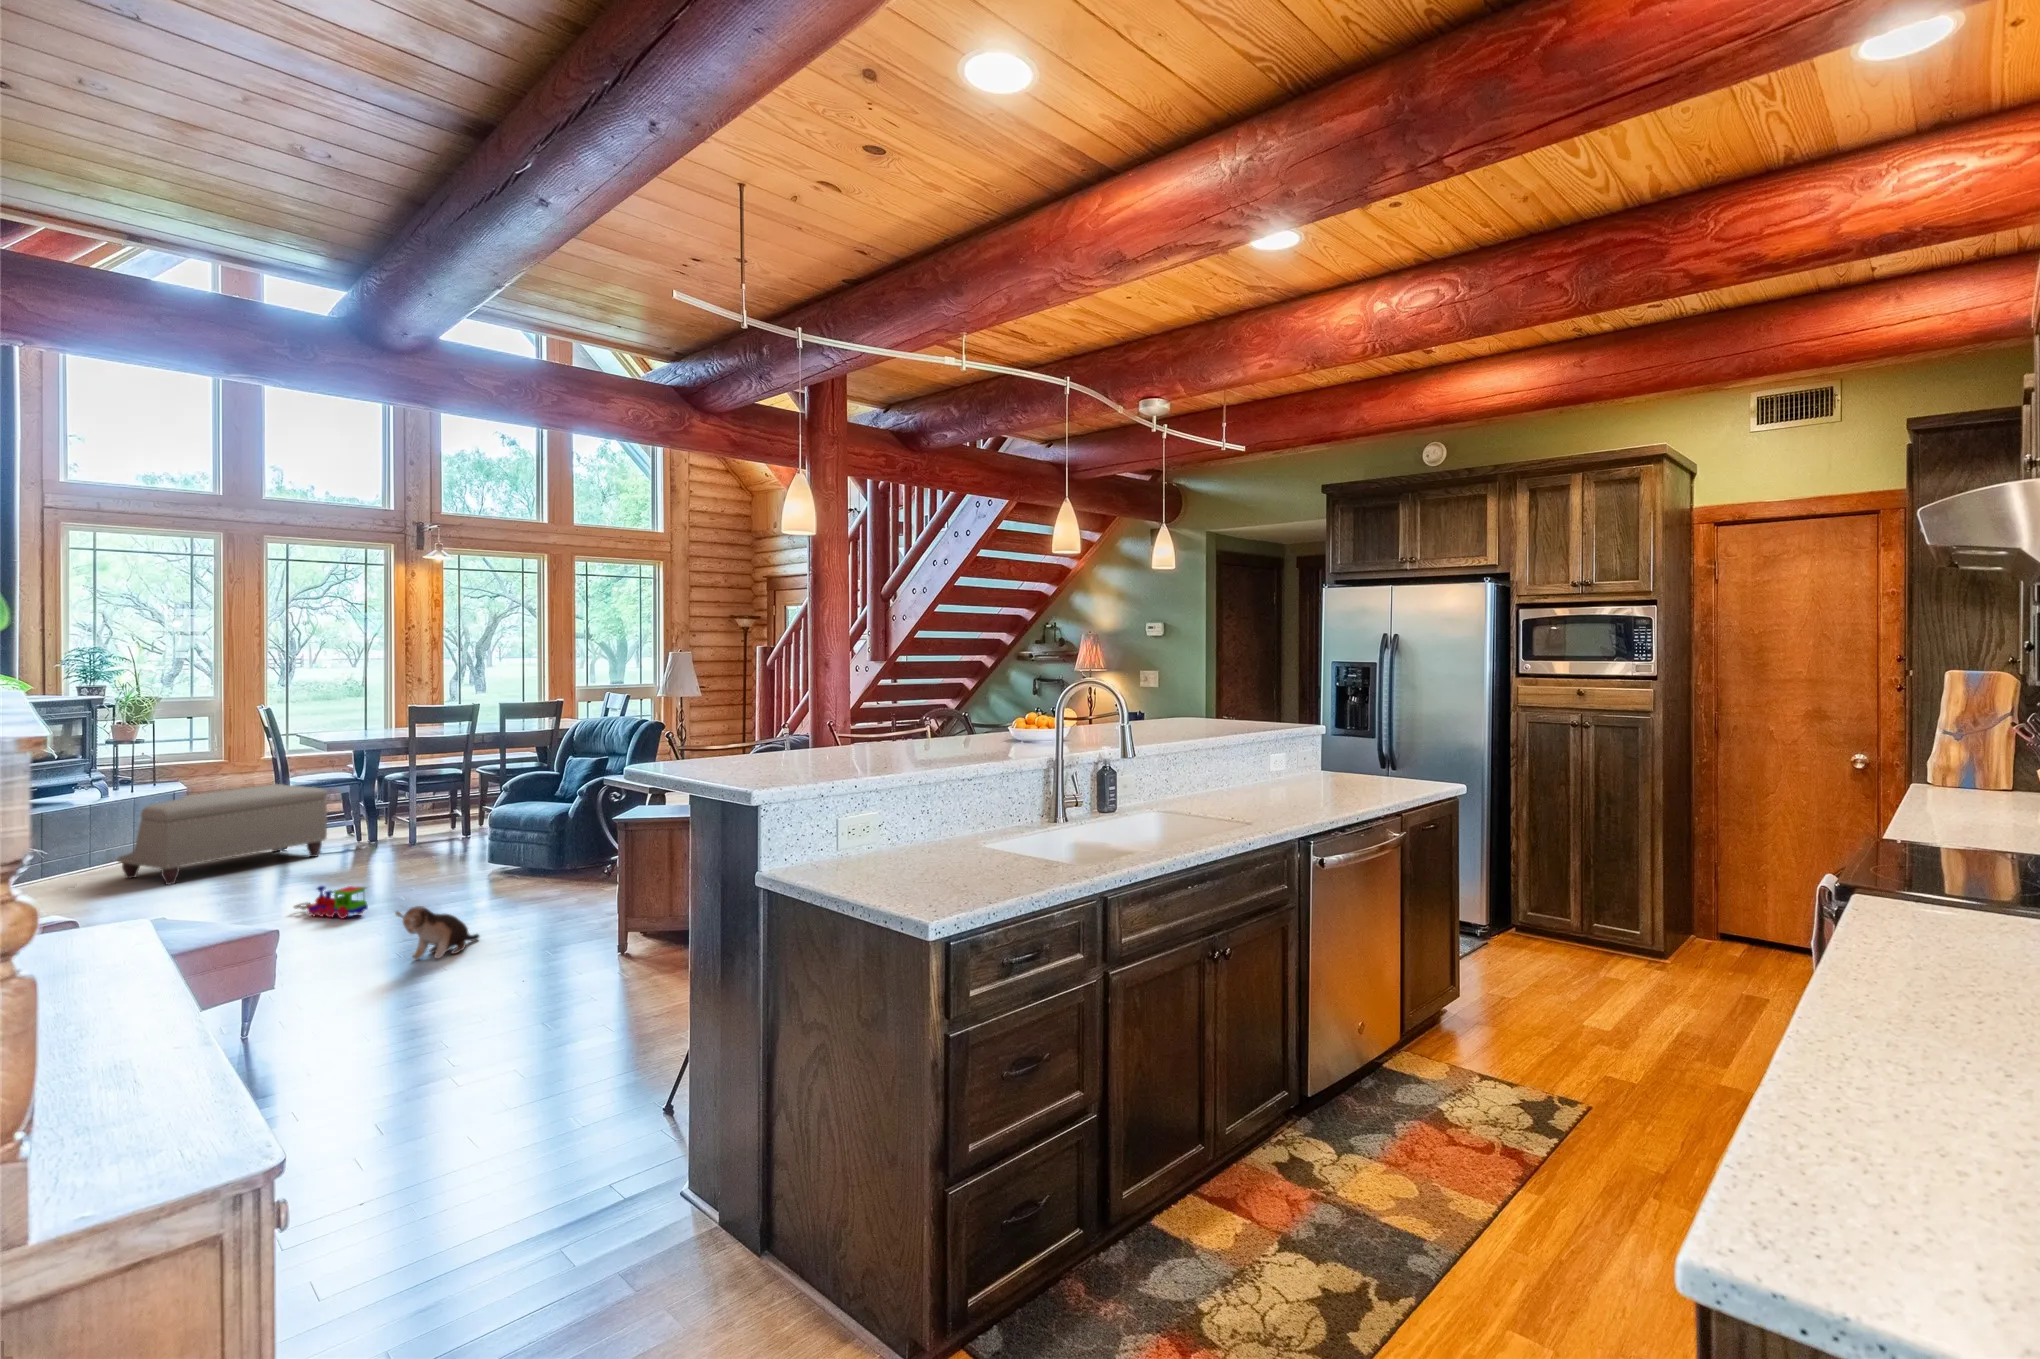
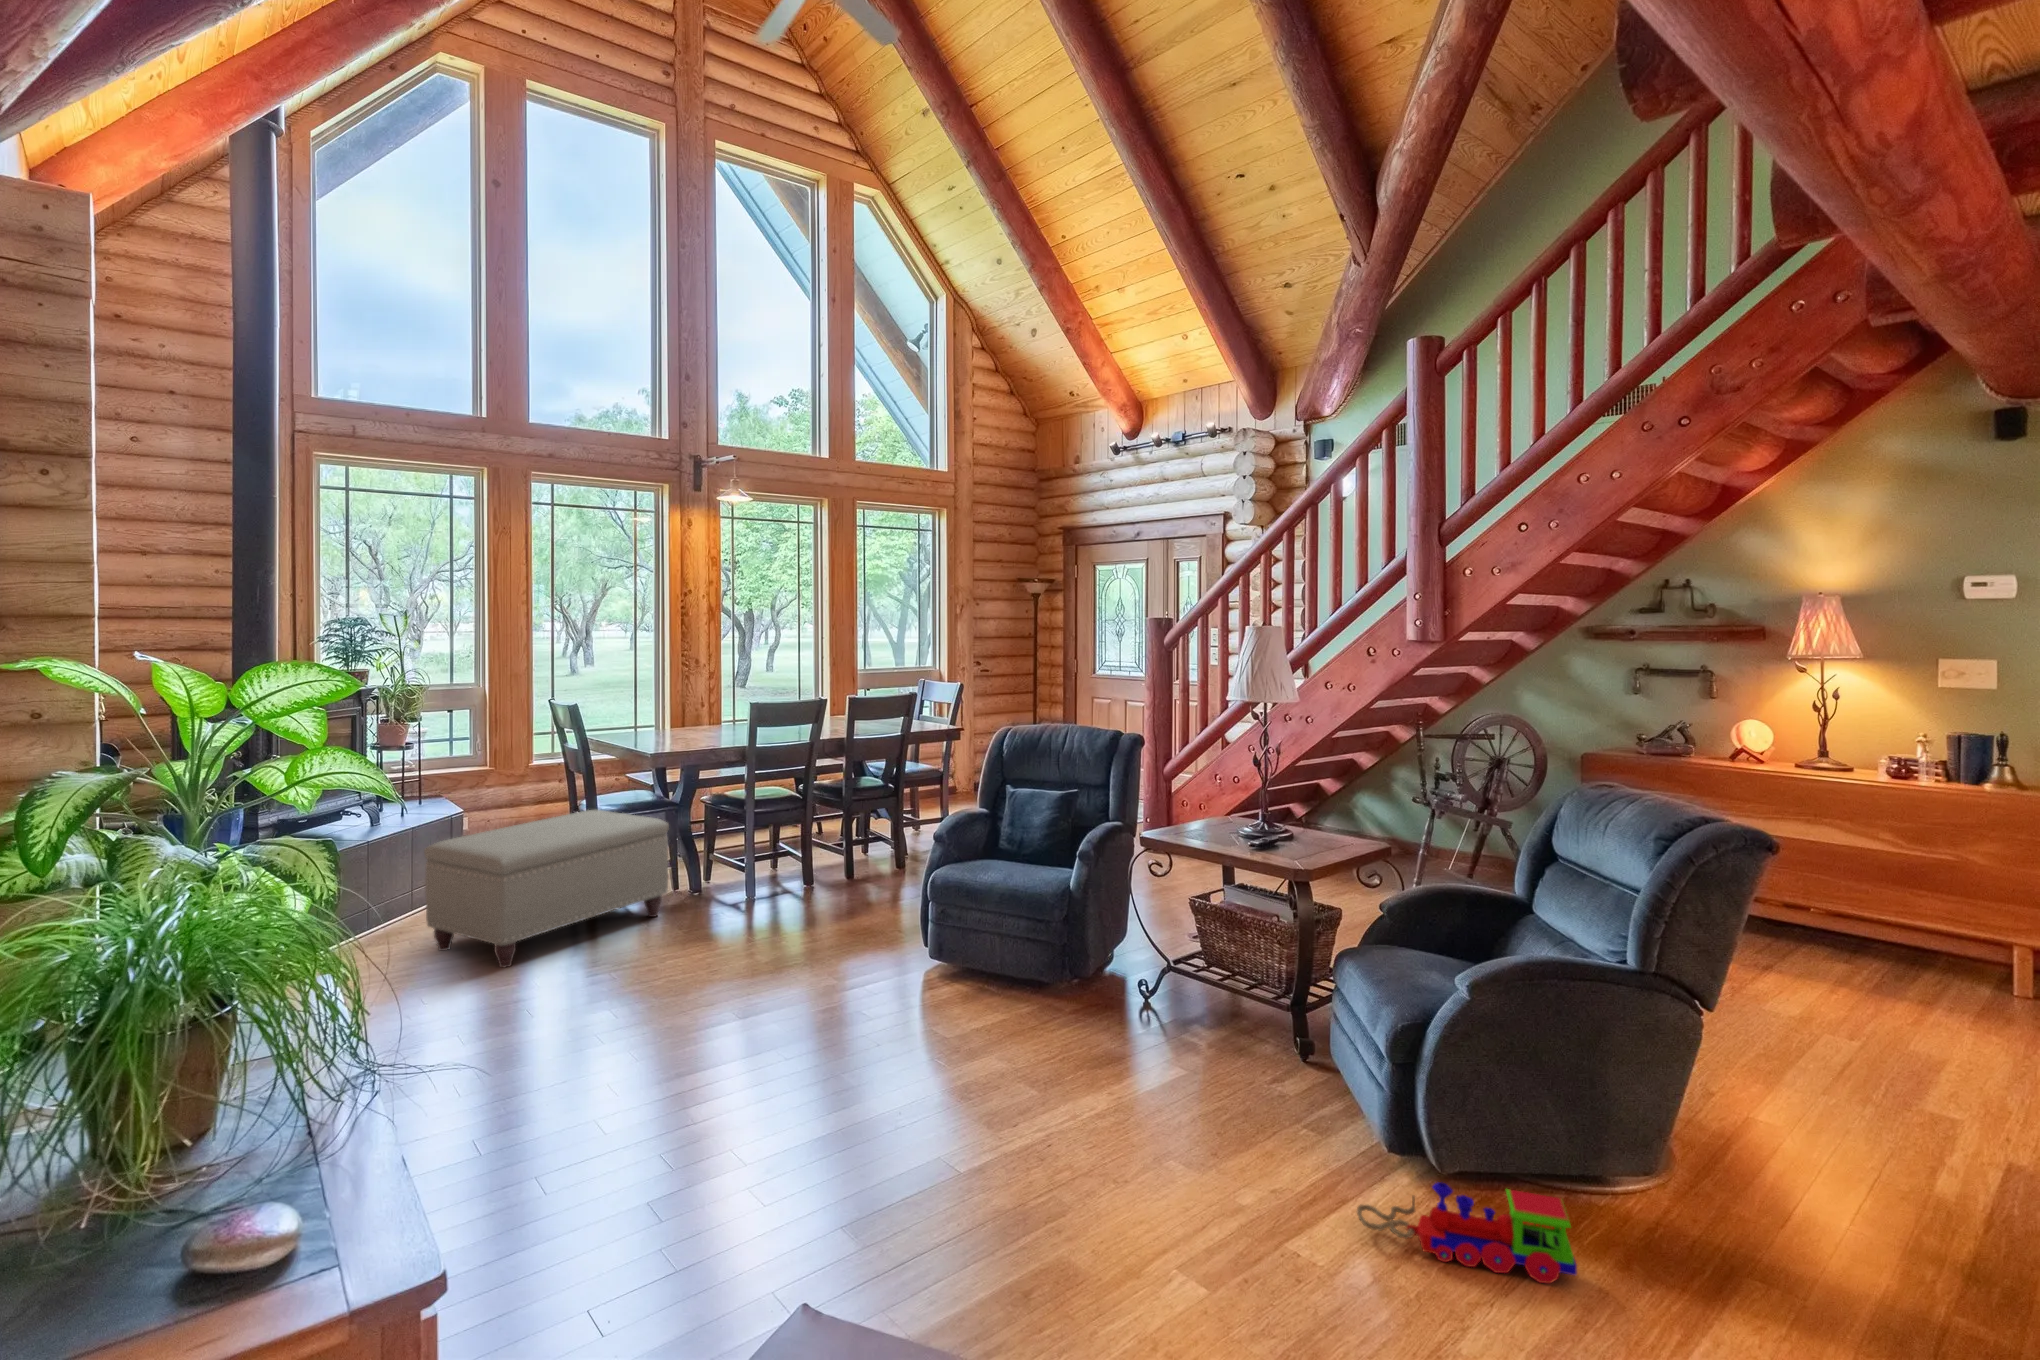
toy train: present [294,886,368,919] -> present [1357,1182,1577,1283]
plush toy: present [396,906,479,959] -> none [1085,1118,1161,1223]

